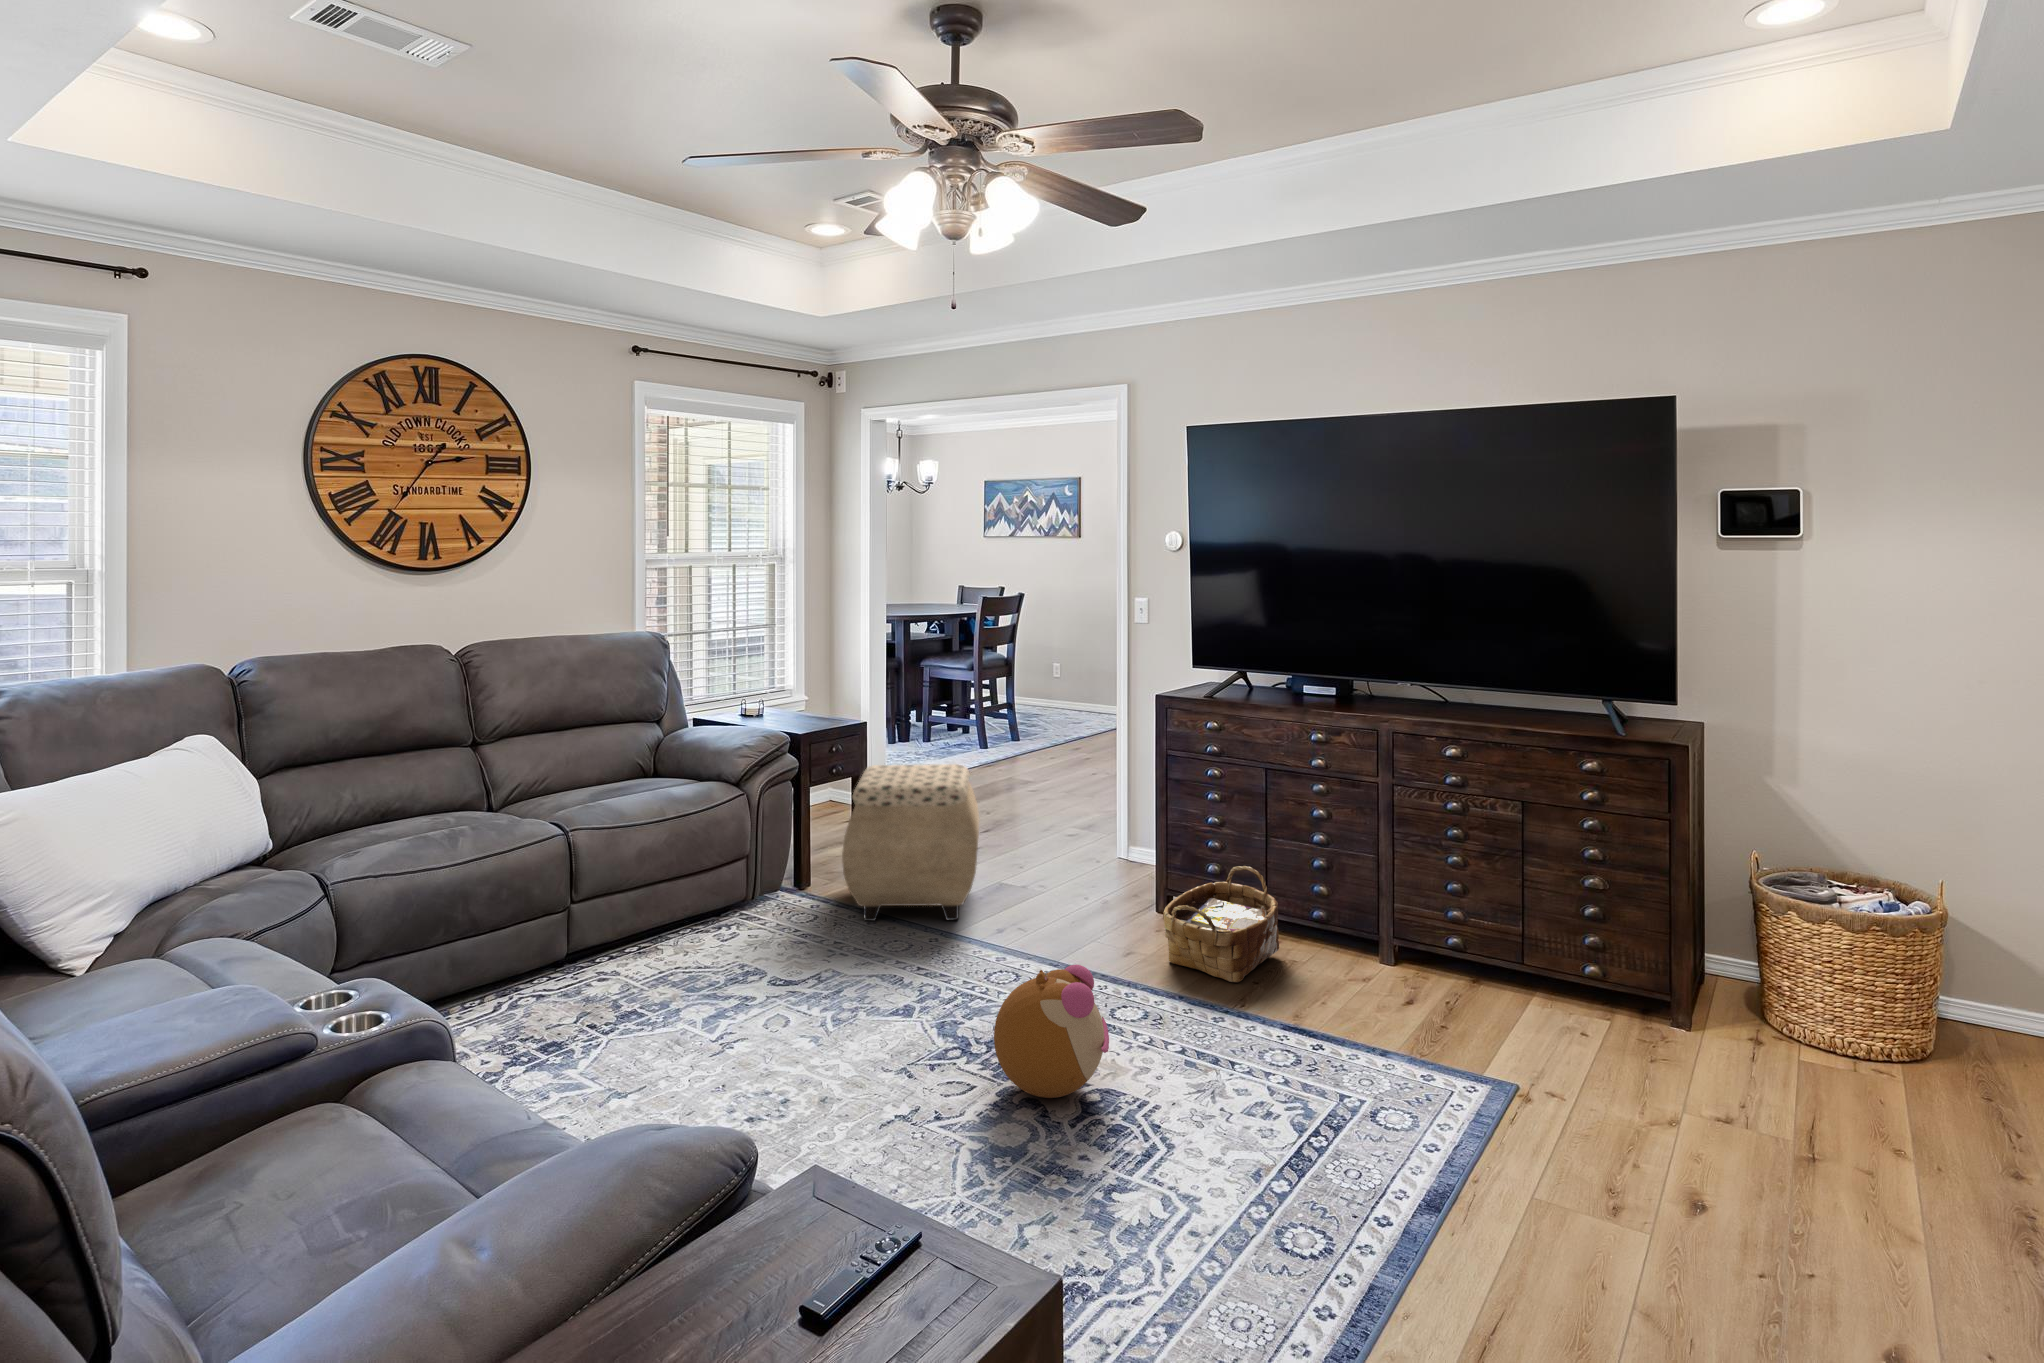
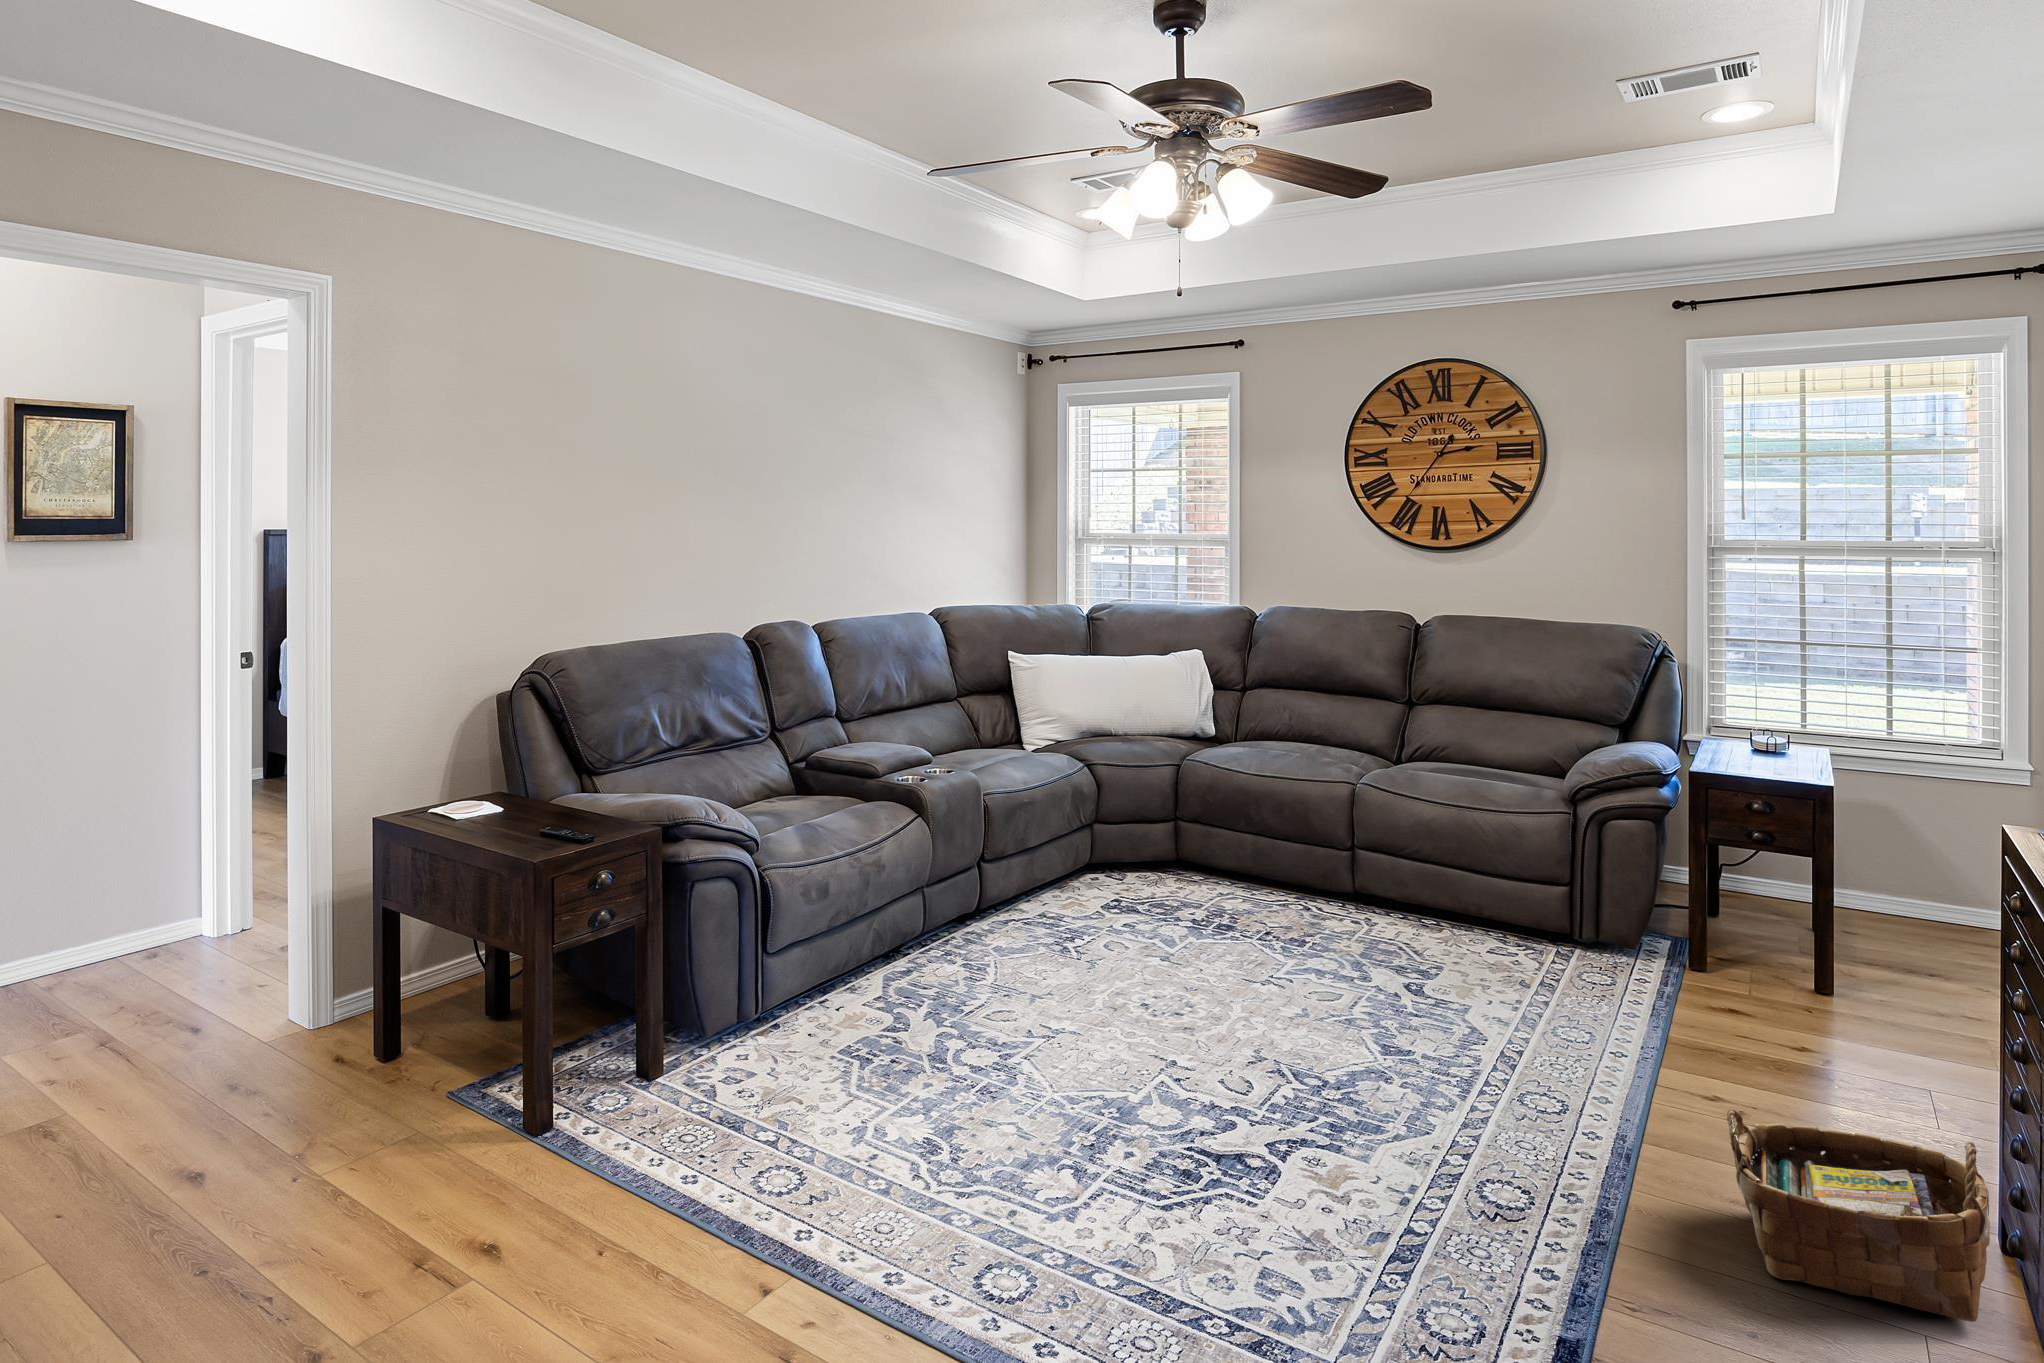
ottoman: present [842,764,979,921] -> none [1578,827,1863,1049]
plush toy: present [994,965,1109,1098] -> none [1225,996,1367,1137]

